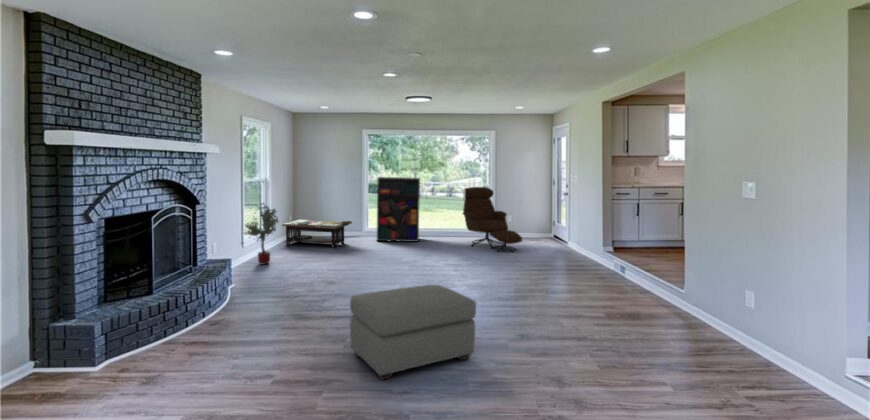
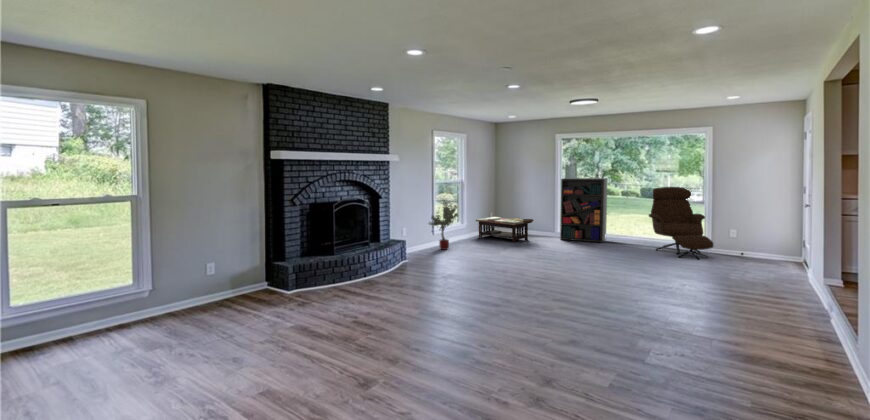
ottoman: present [350,285,476,380] -> none [417,264,509,328]

